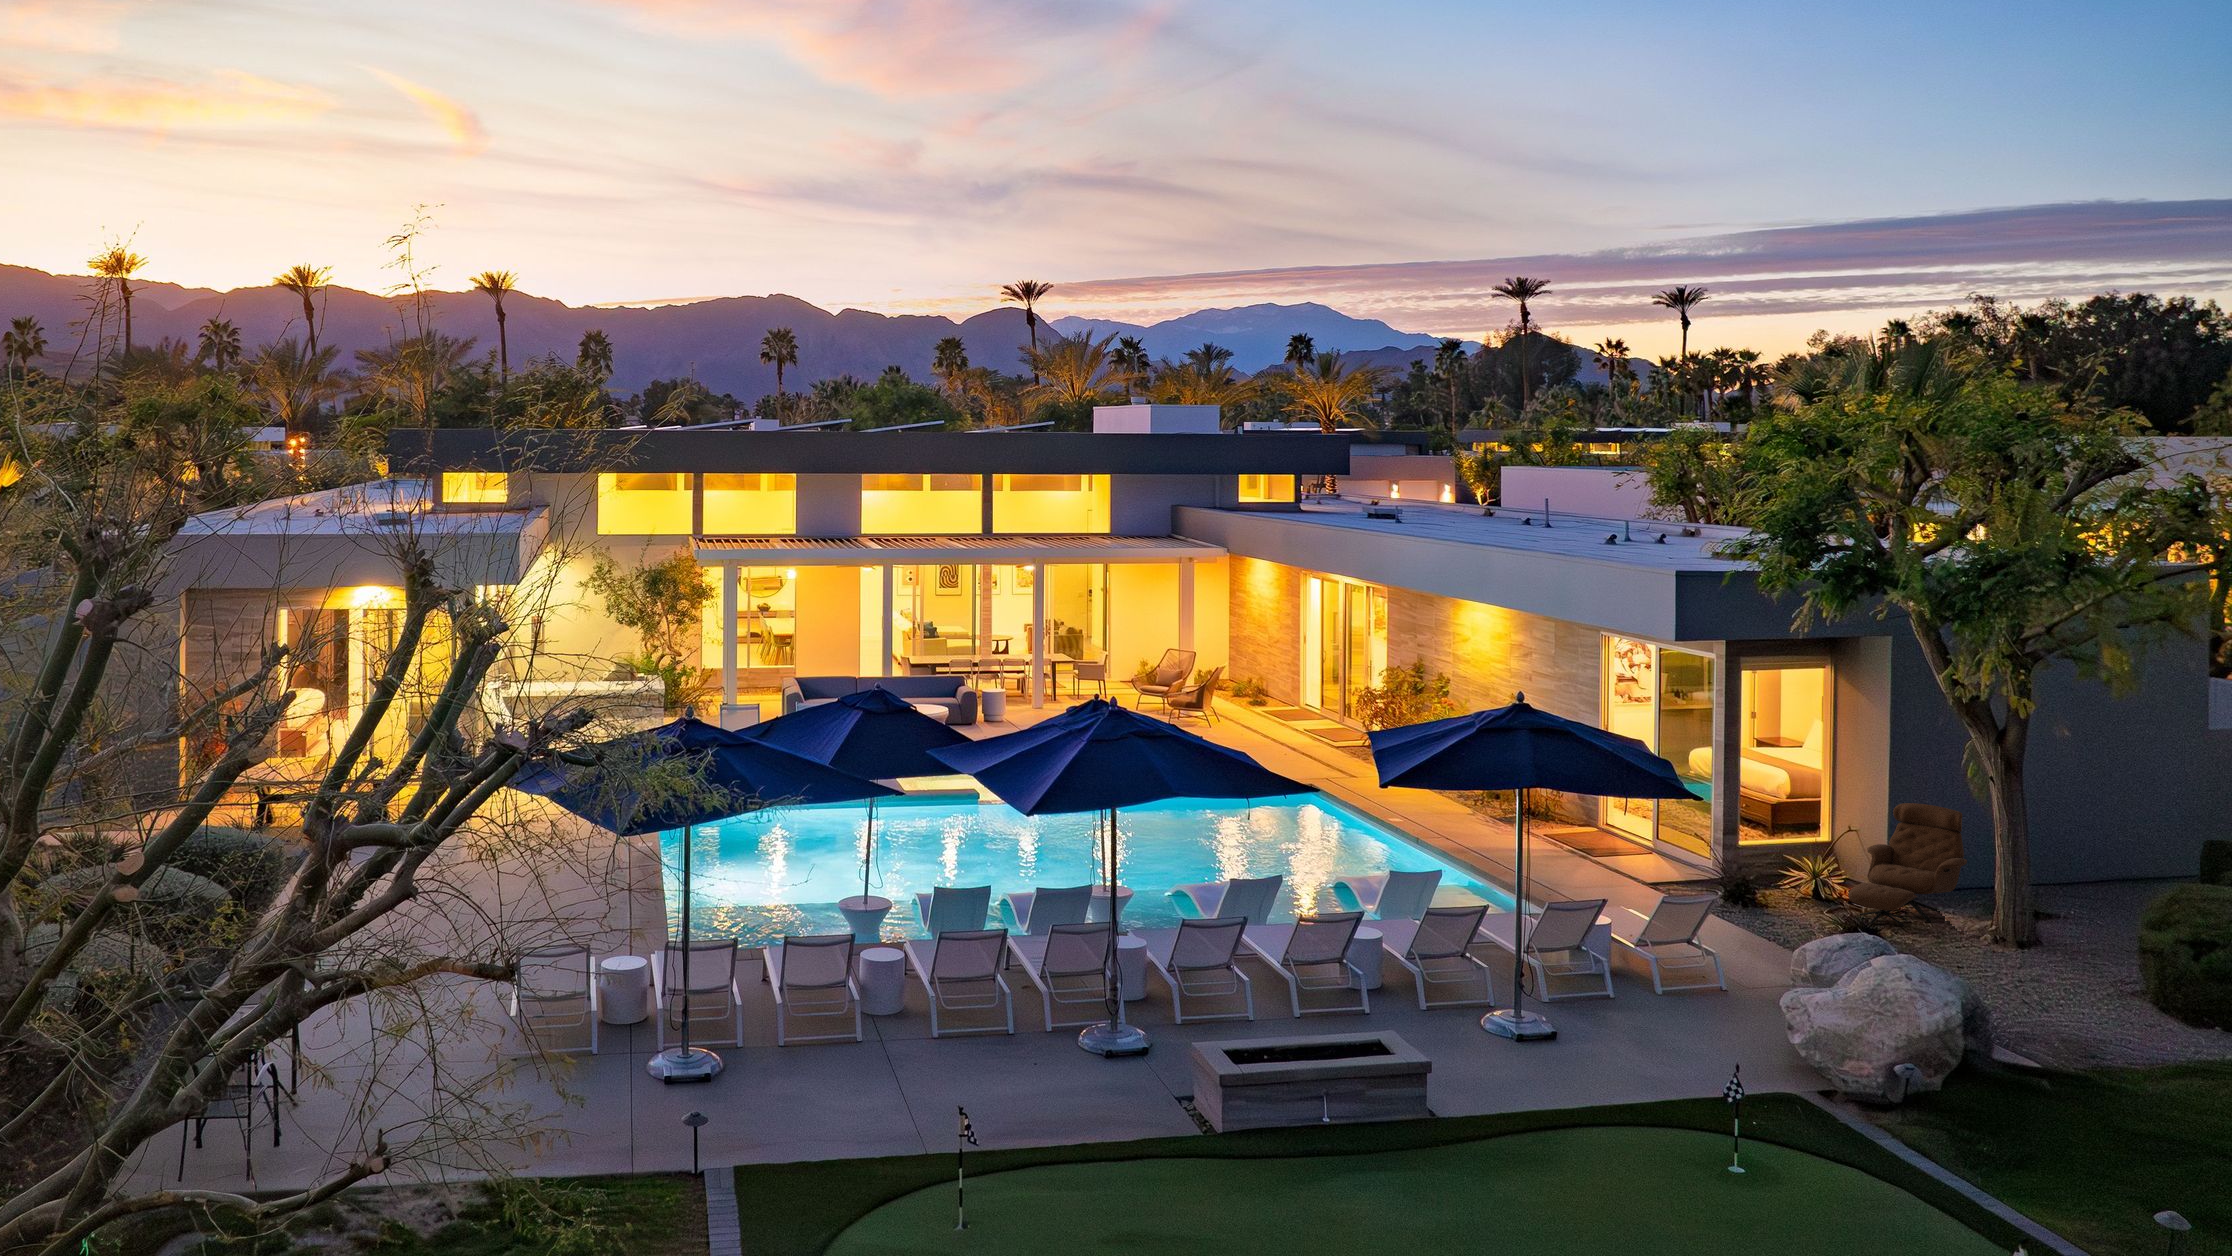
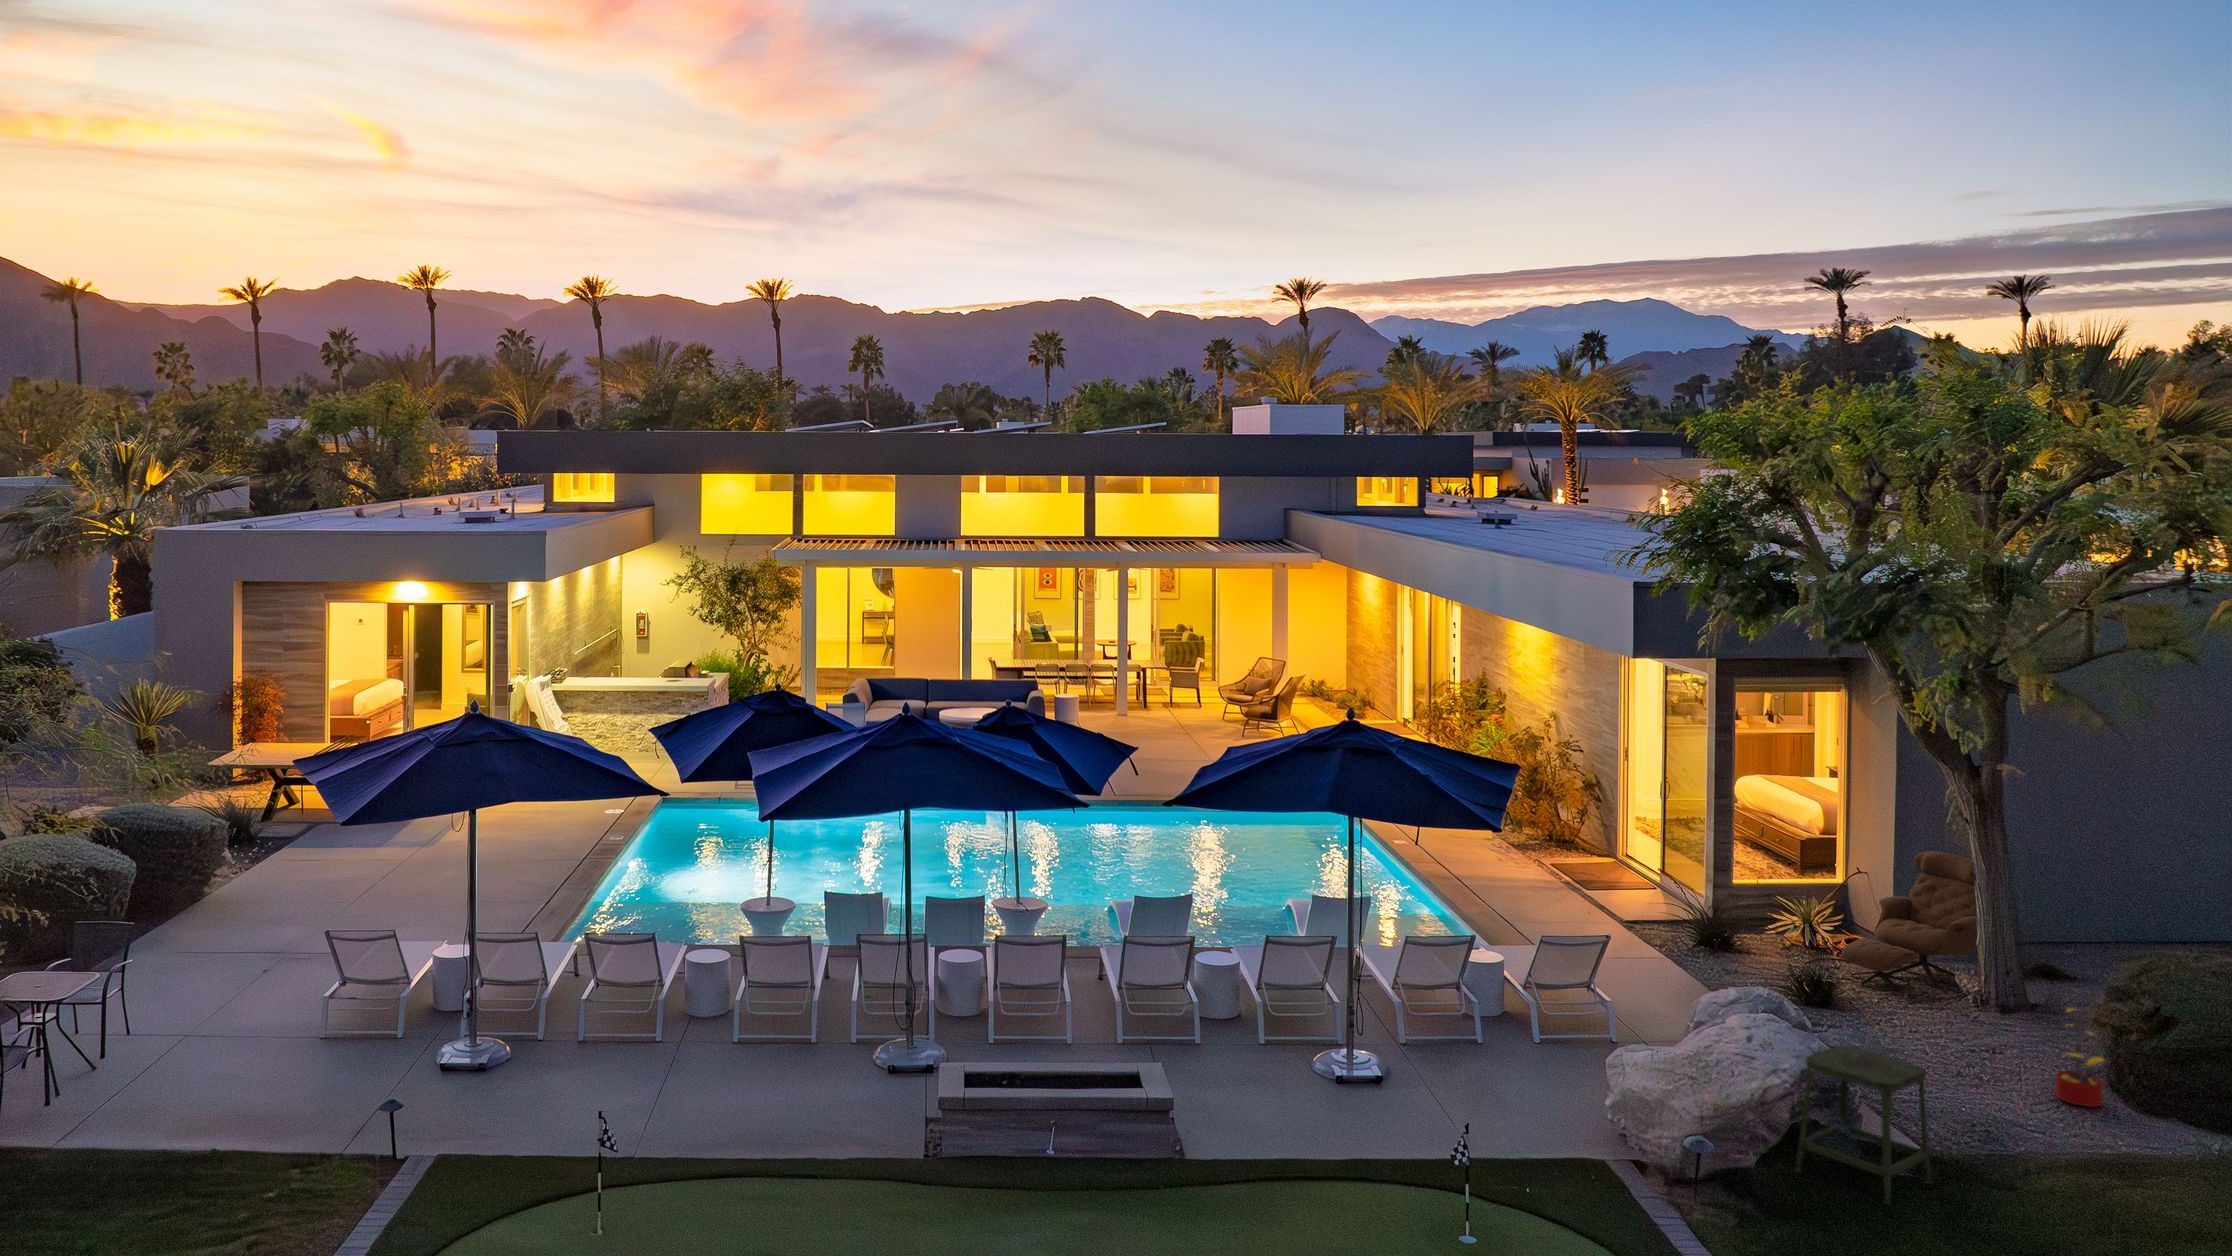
decorative plant: none [2099,924,2157,1014] -> present [2055,1008,2109,1107]
stool: none [1963,974,2076,1109] -> present [1795,1046,1933,1205]

